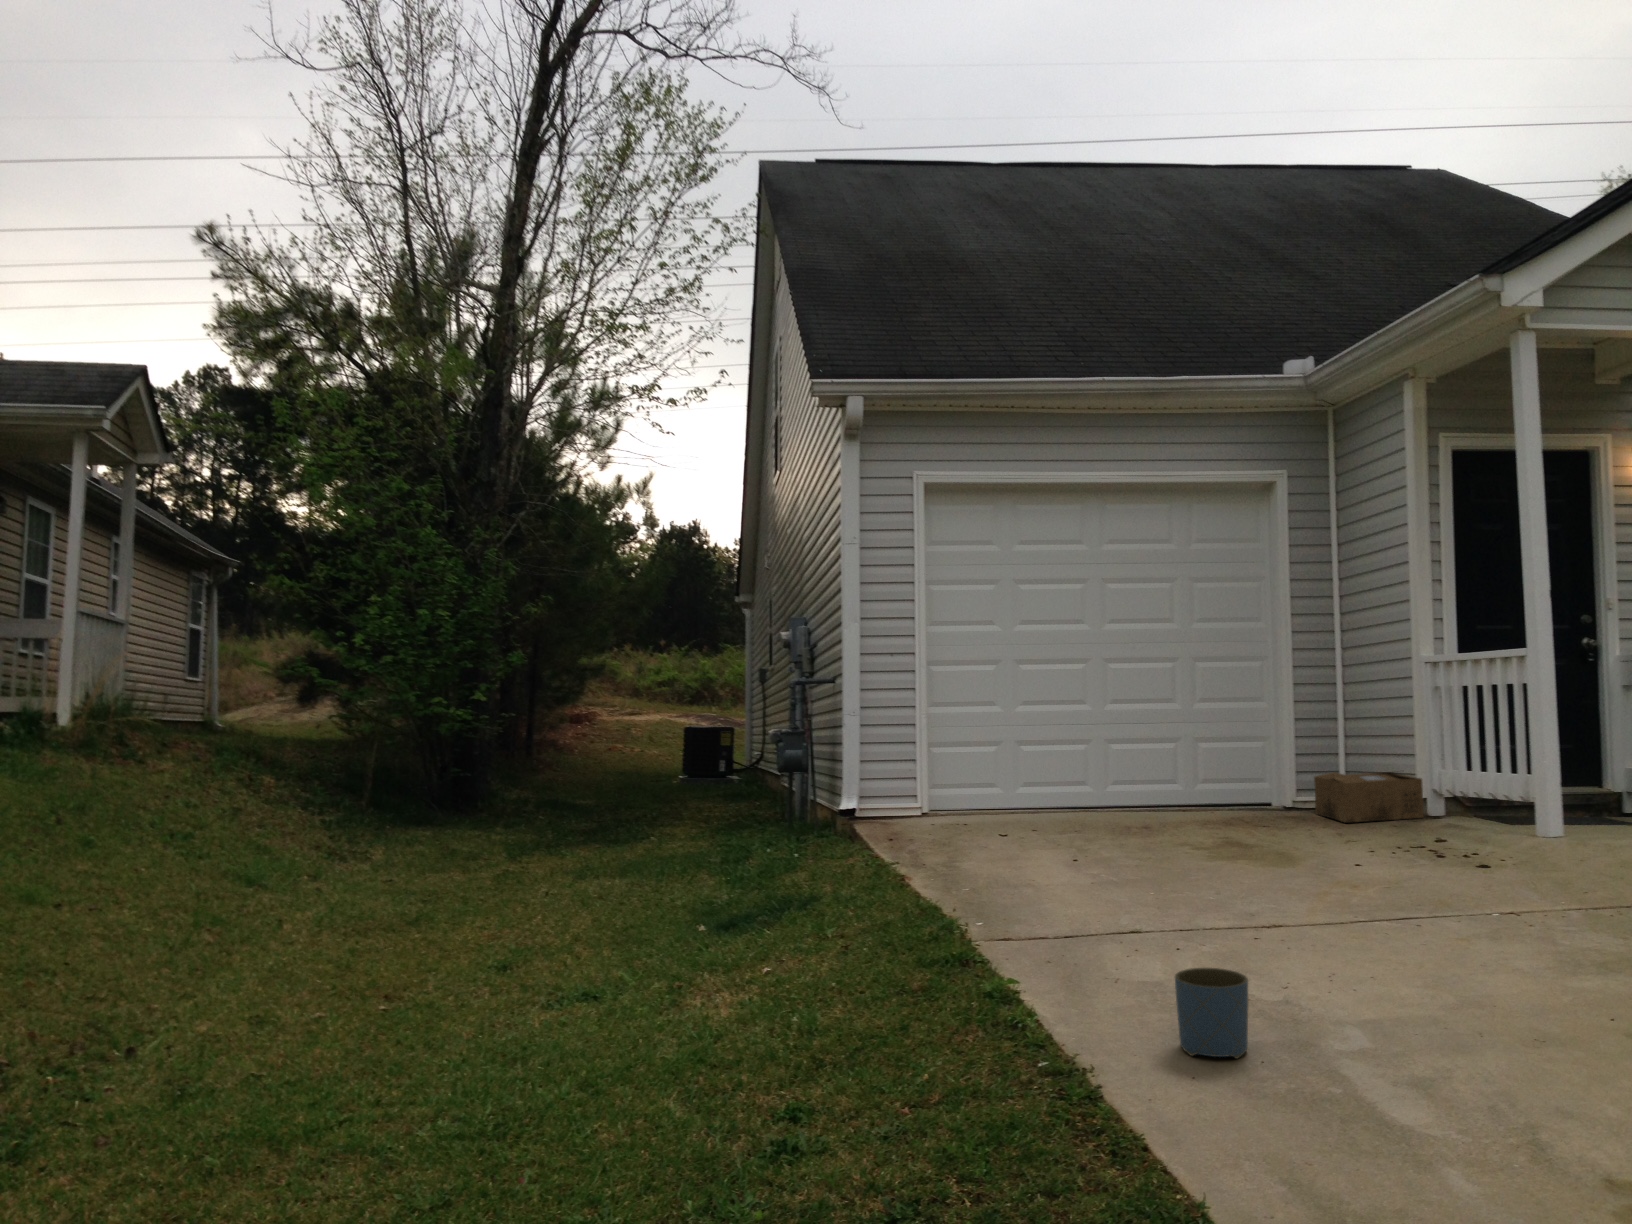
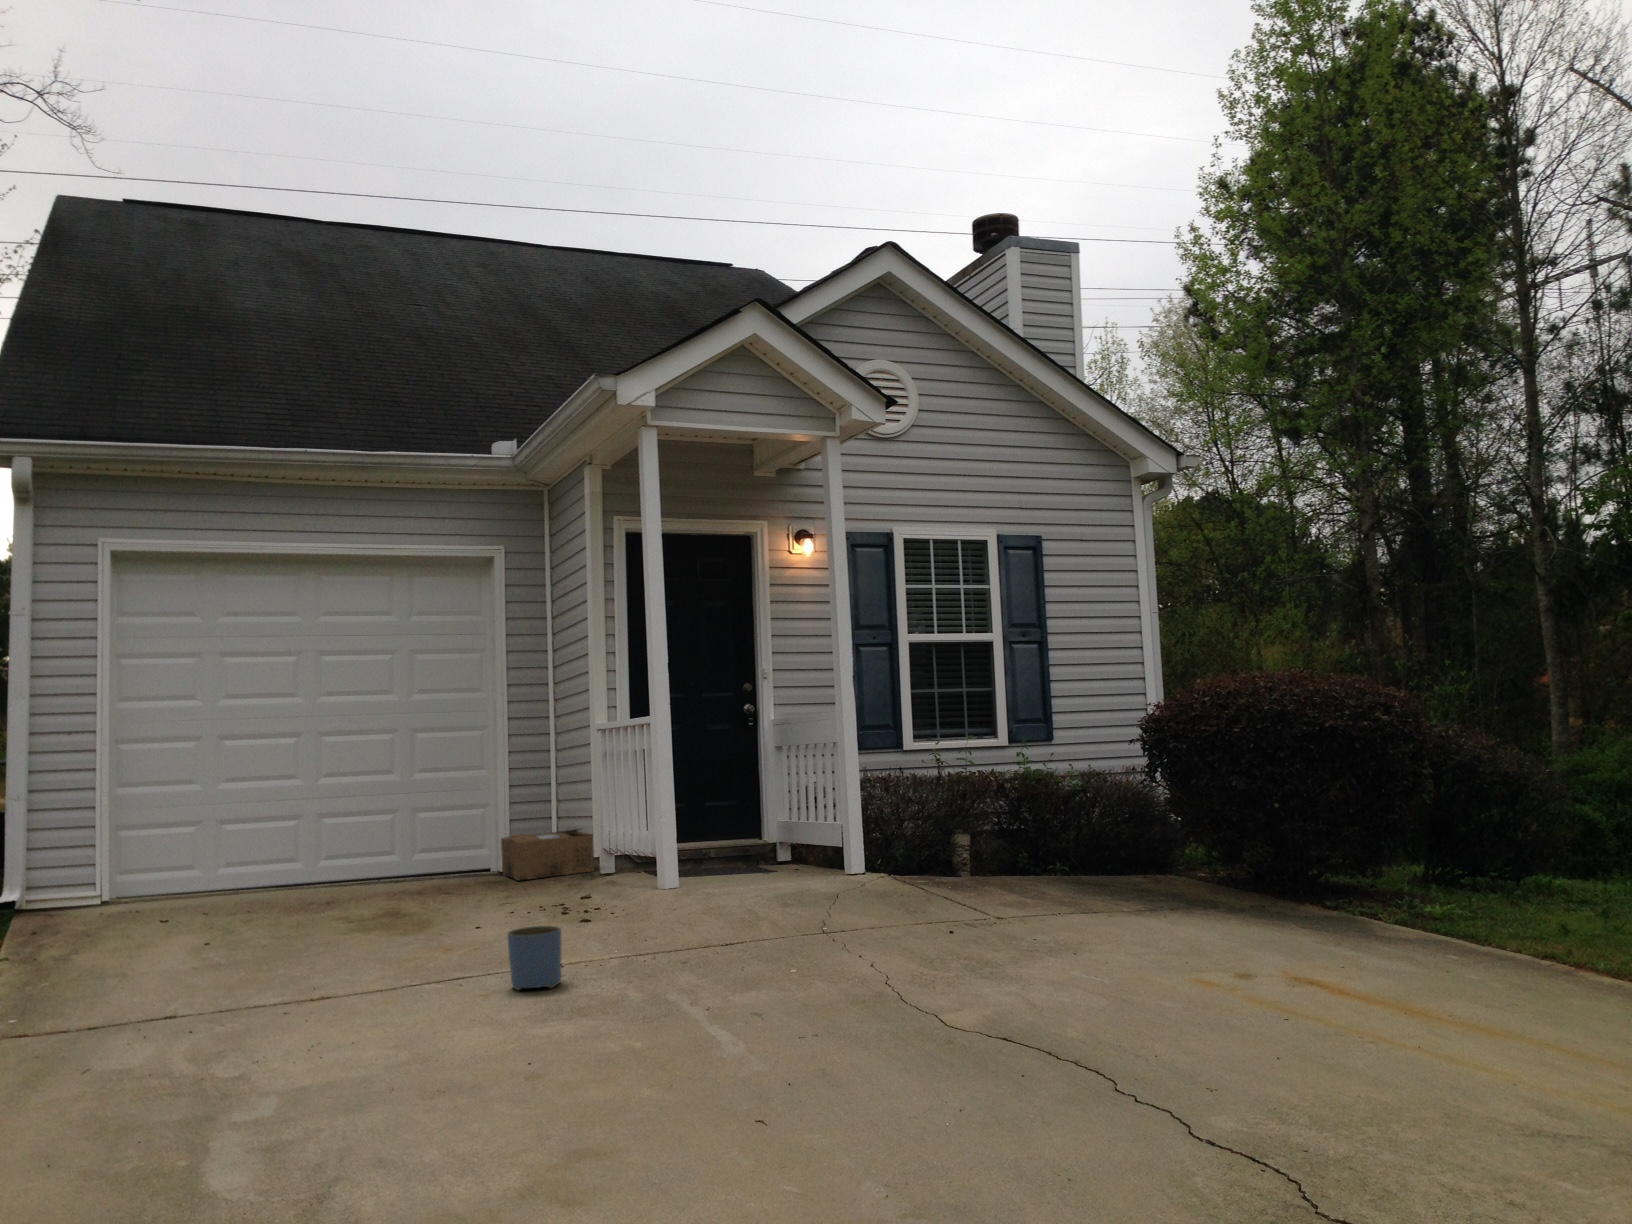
planter: present [1175,968,1248,1059] -> present [507,926,561,990]

